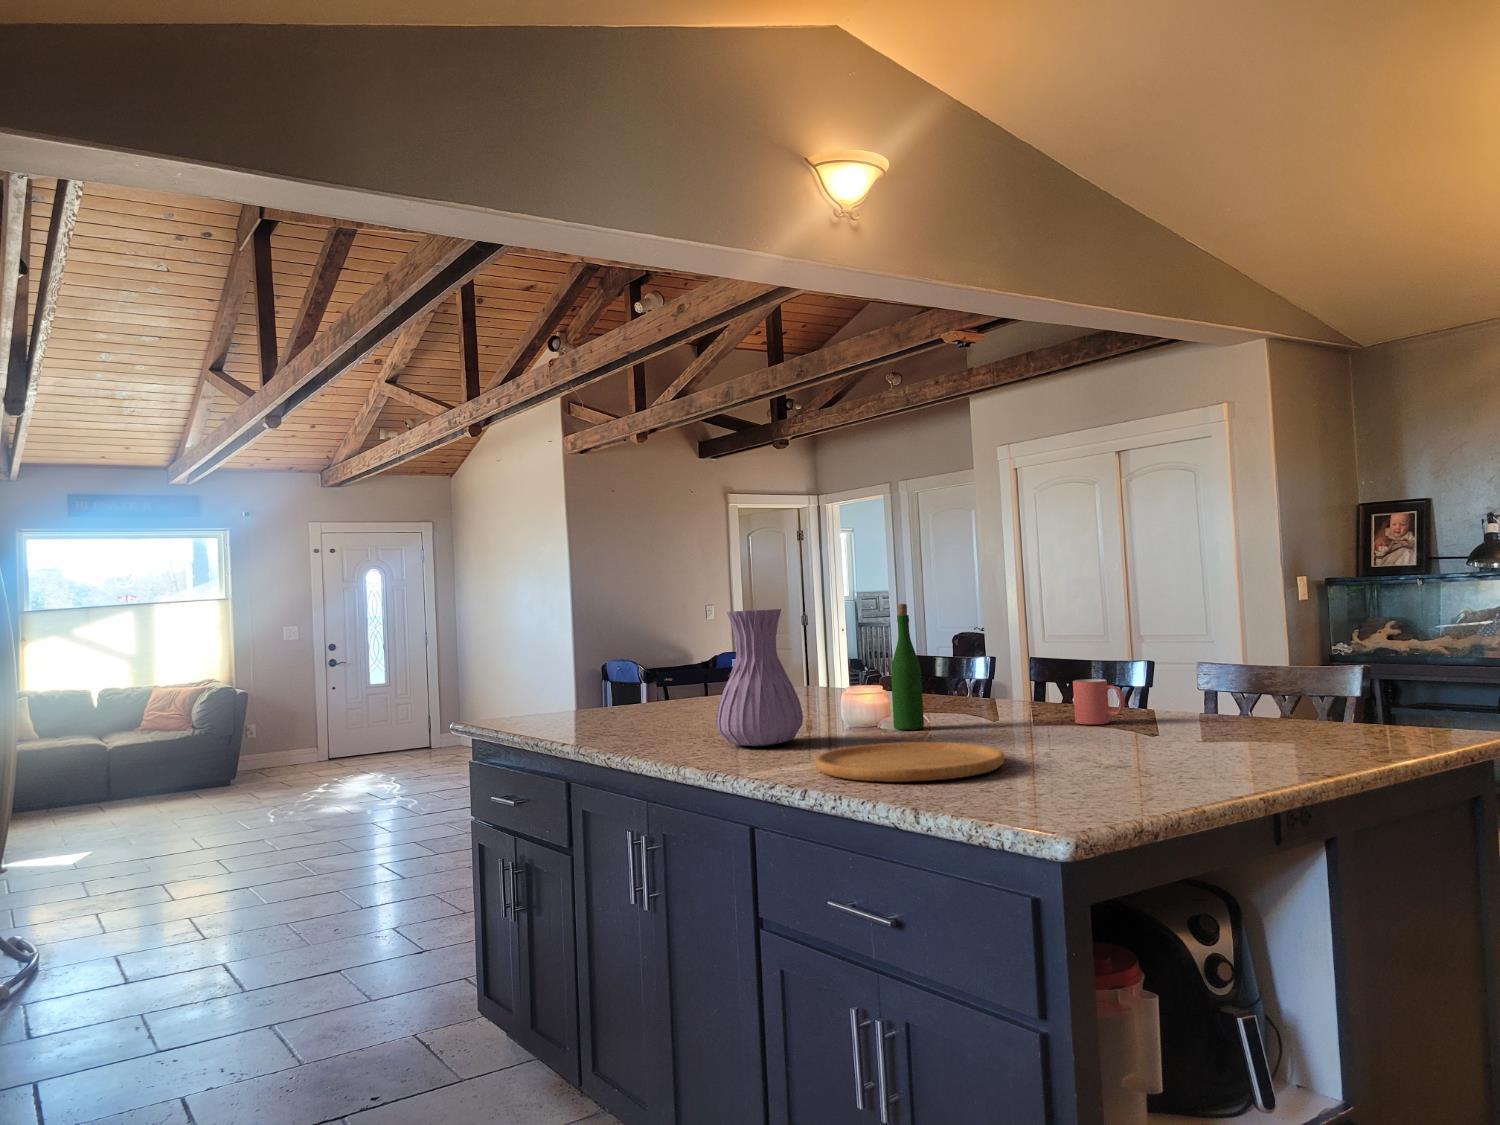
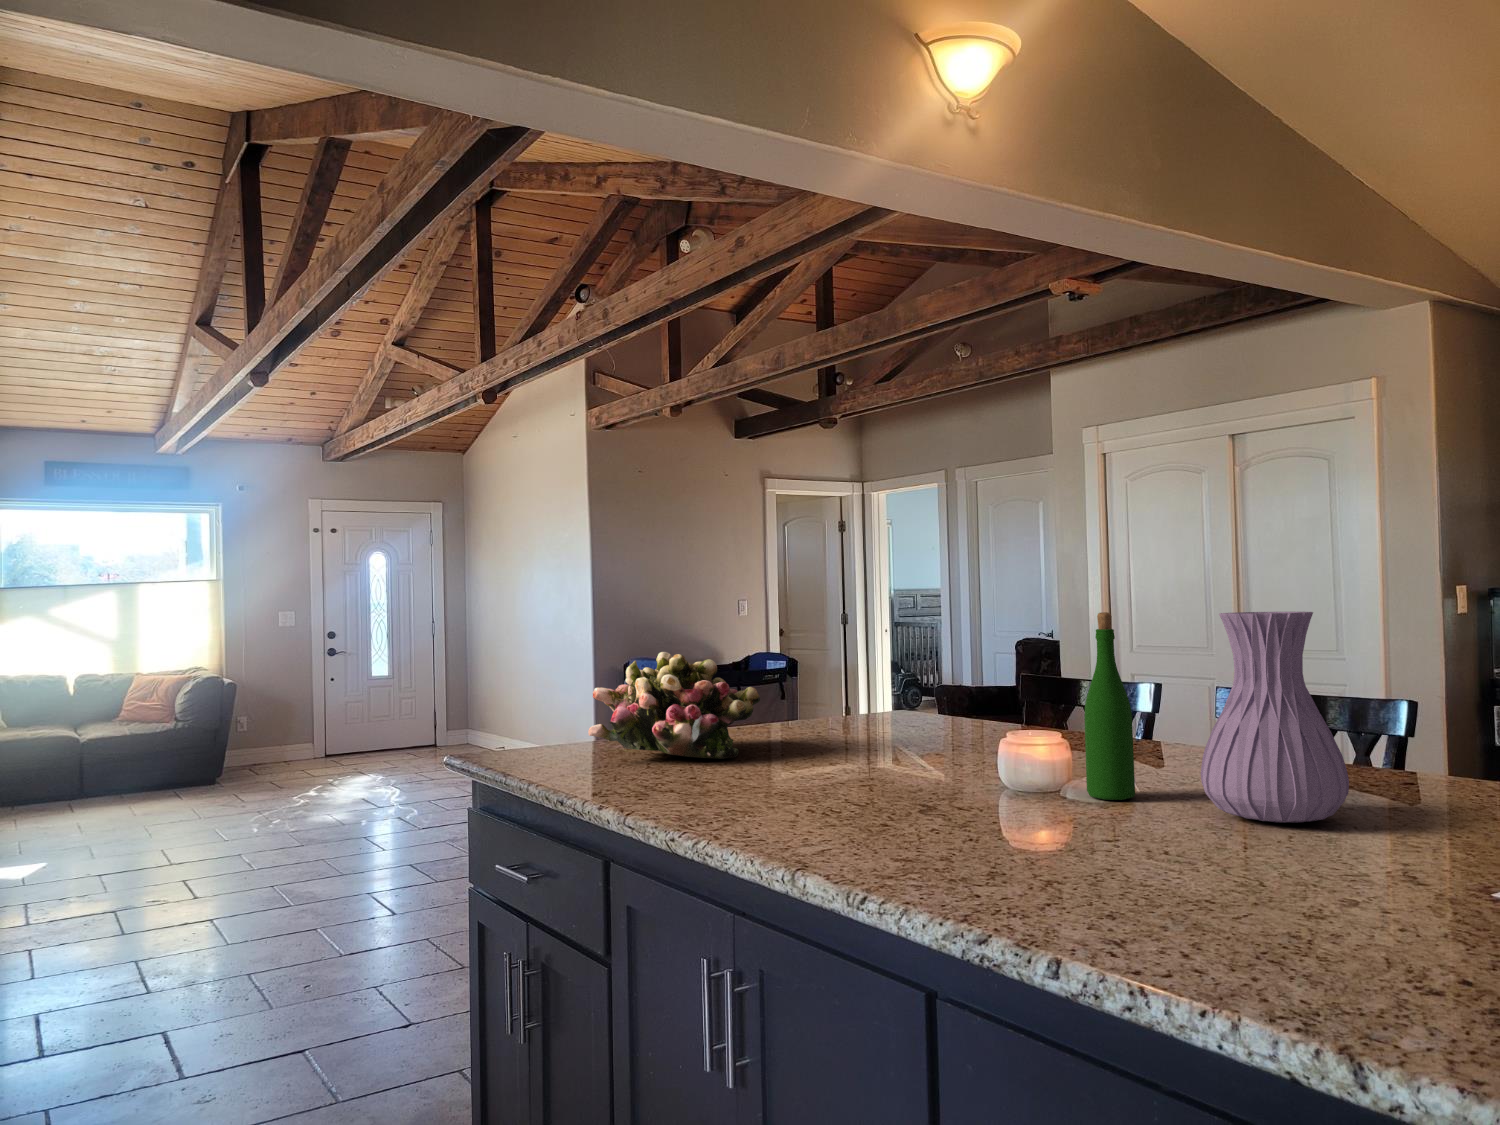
vase: present [716,609,803,746] -> present [1201,612,1349,823]
flower arrangement: none [558,643,685,718] -> present [588,652,760,759]
mug: present [1073,679,1125,724] -> none [1357,731,1448,801]
cutting board: present [815,742,1005,782] -> none [1044,843,1406,954]

